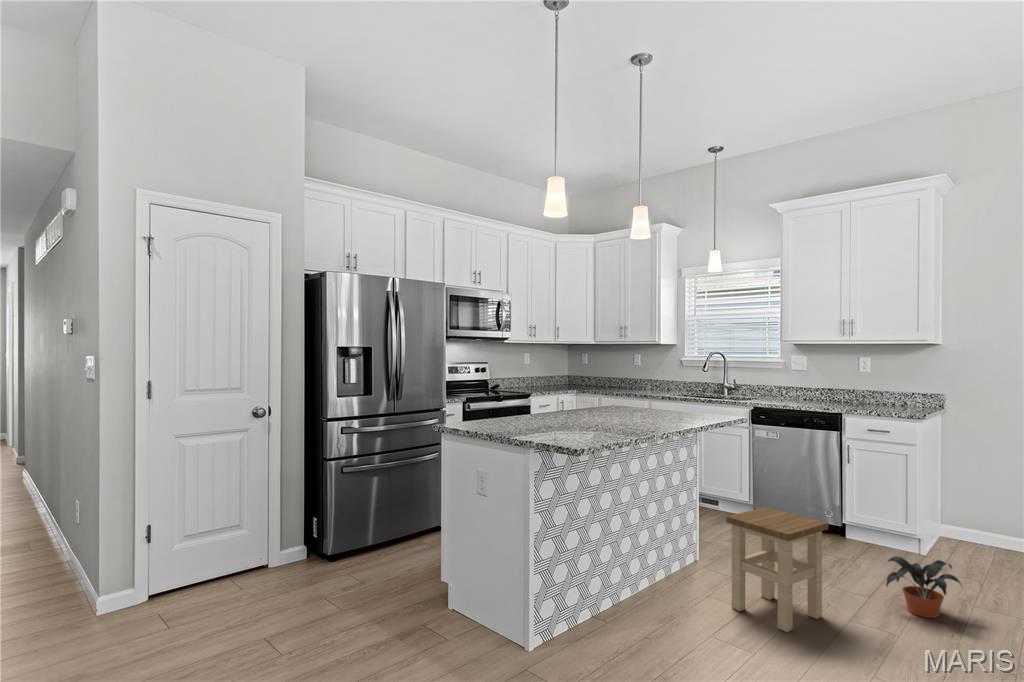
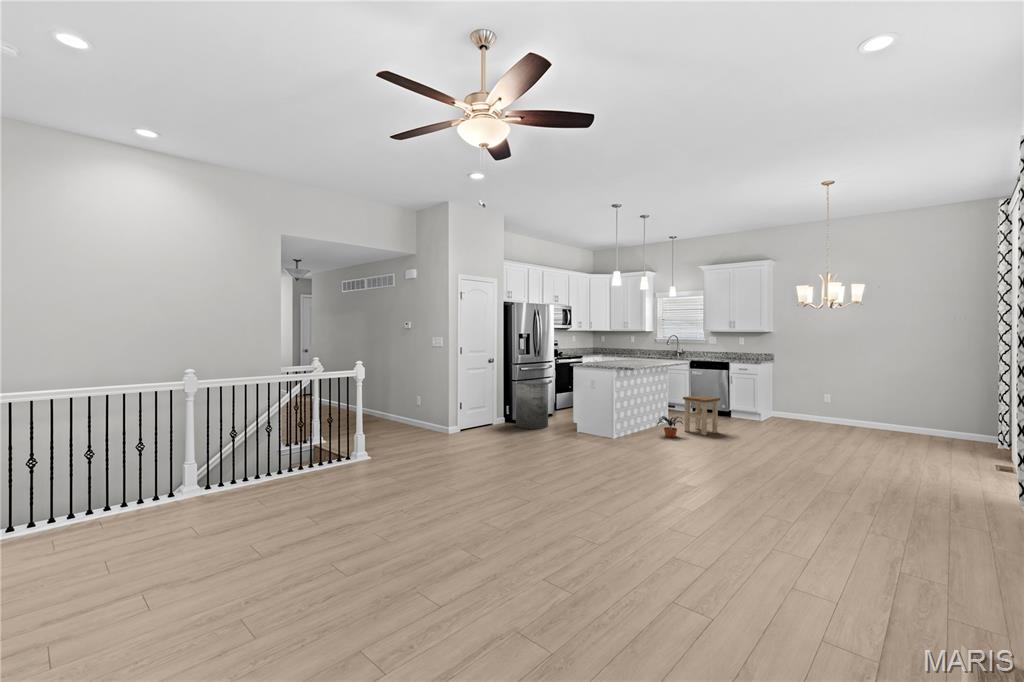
trash can: none [313,460,396,590] -> present [516,381,548,429]
potted plant: present [886,556,962,618] -> present [657,416,683,437]

